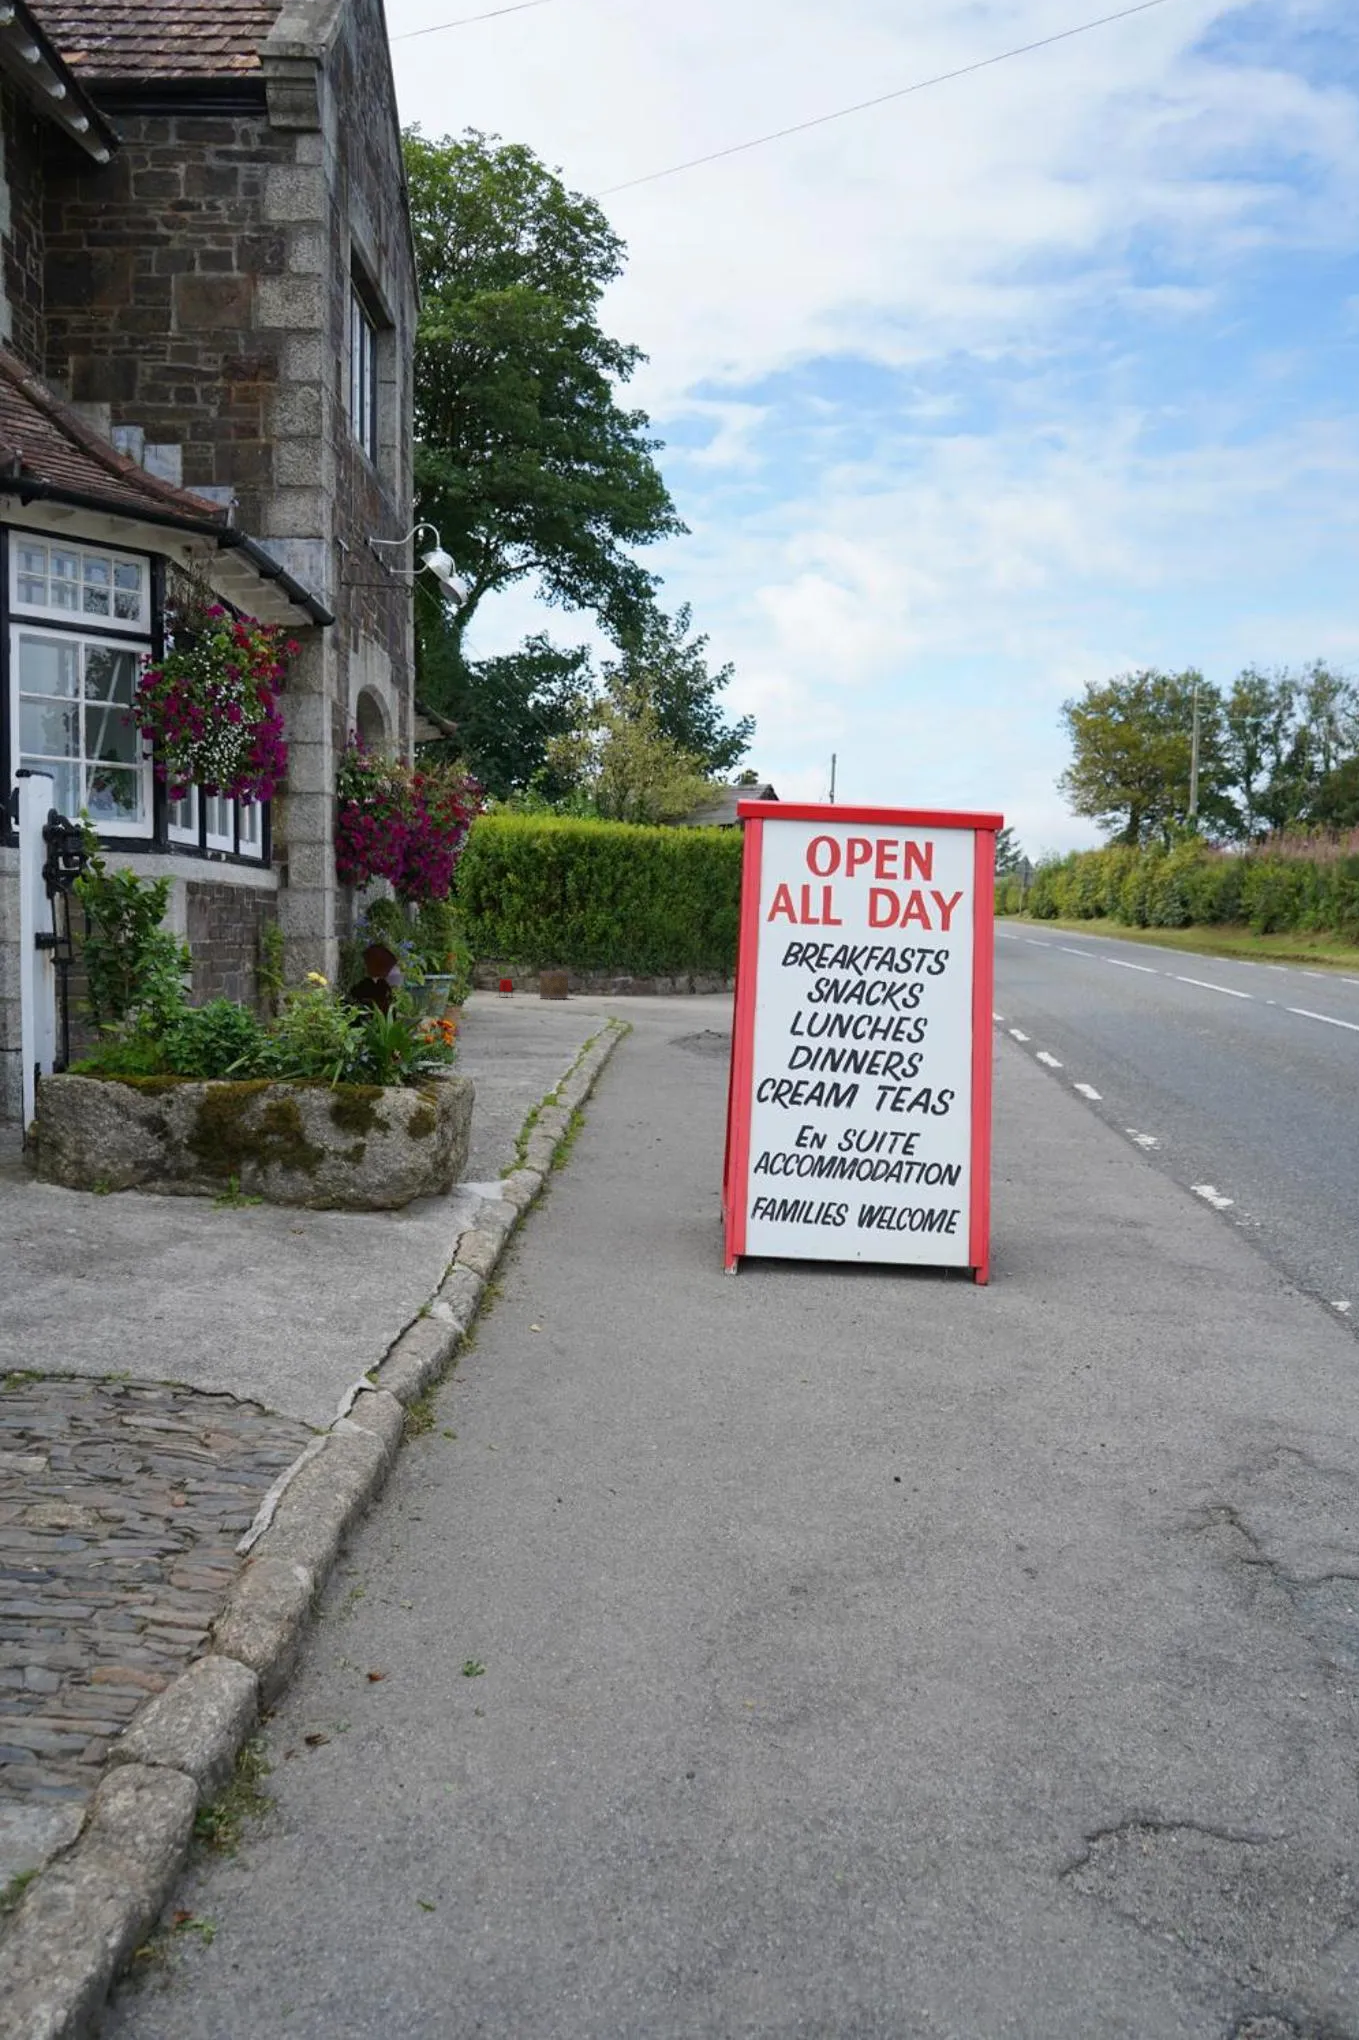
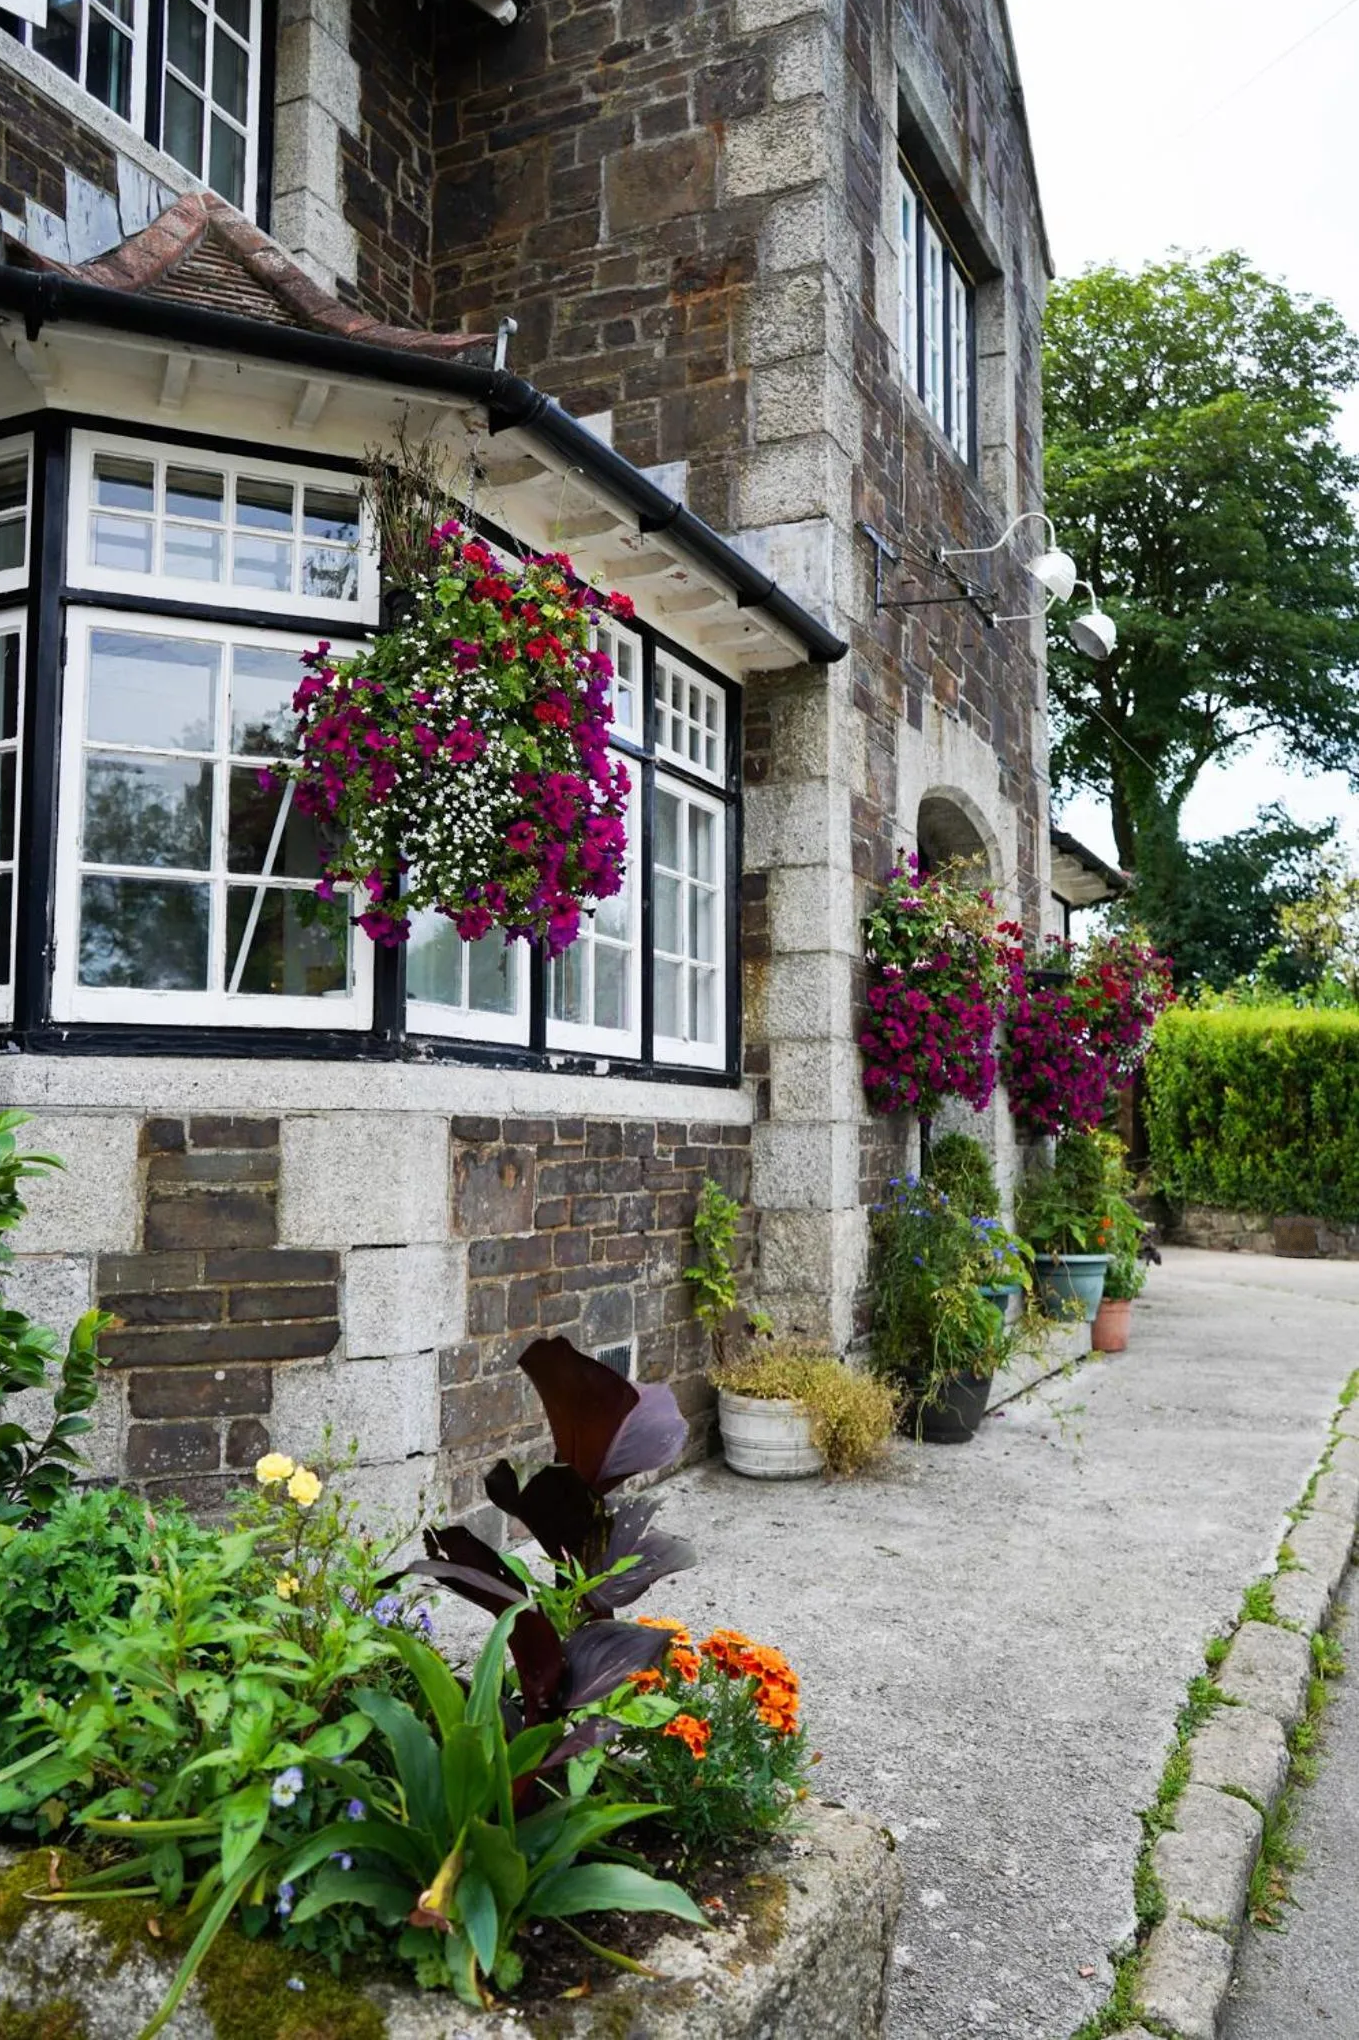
house plant: present [498,957,519,993] -> none [1212,1198,1247,1252]

